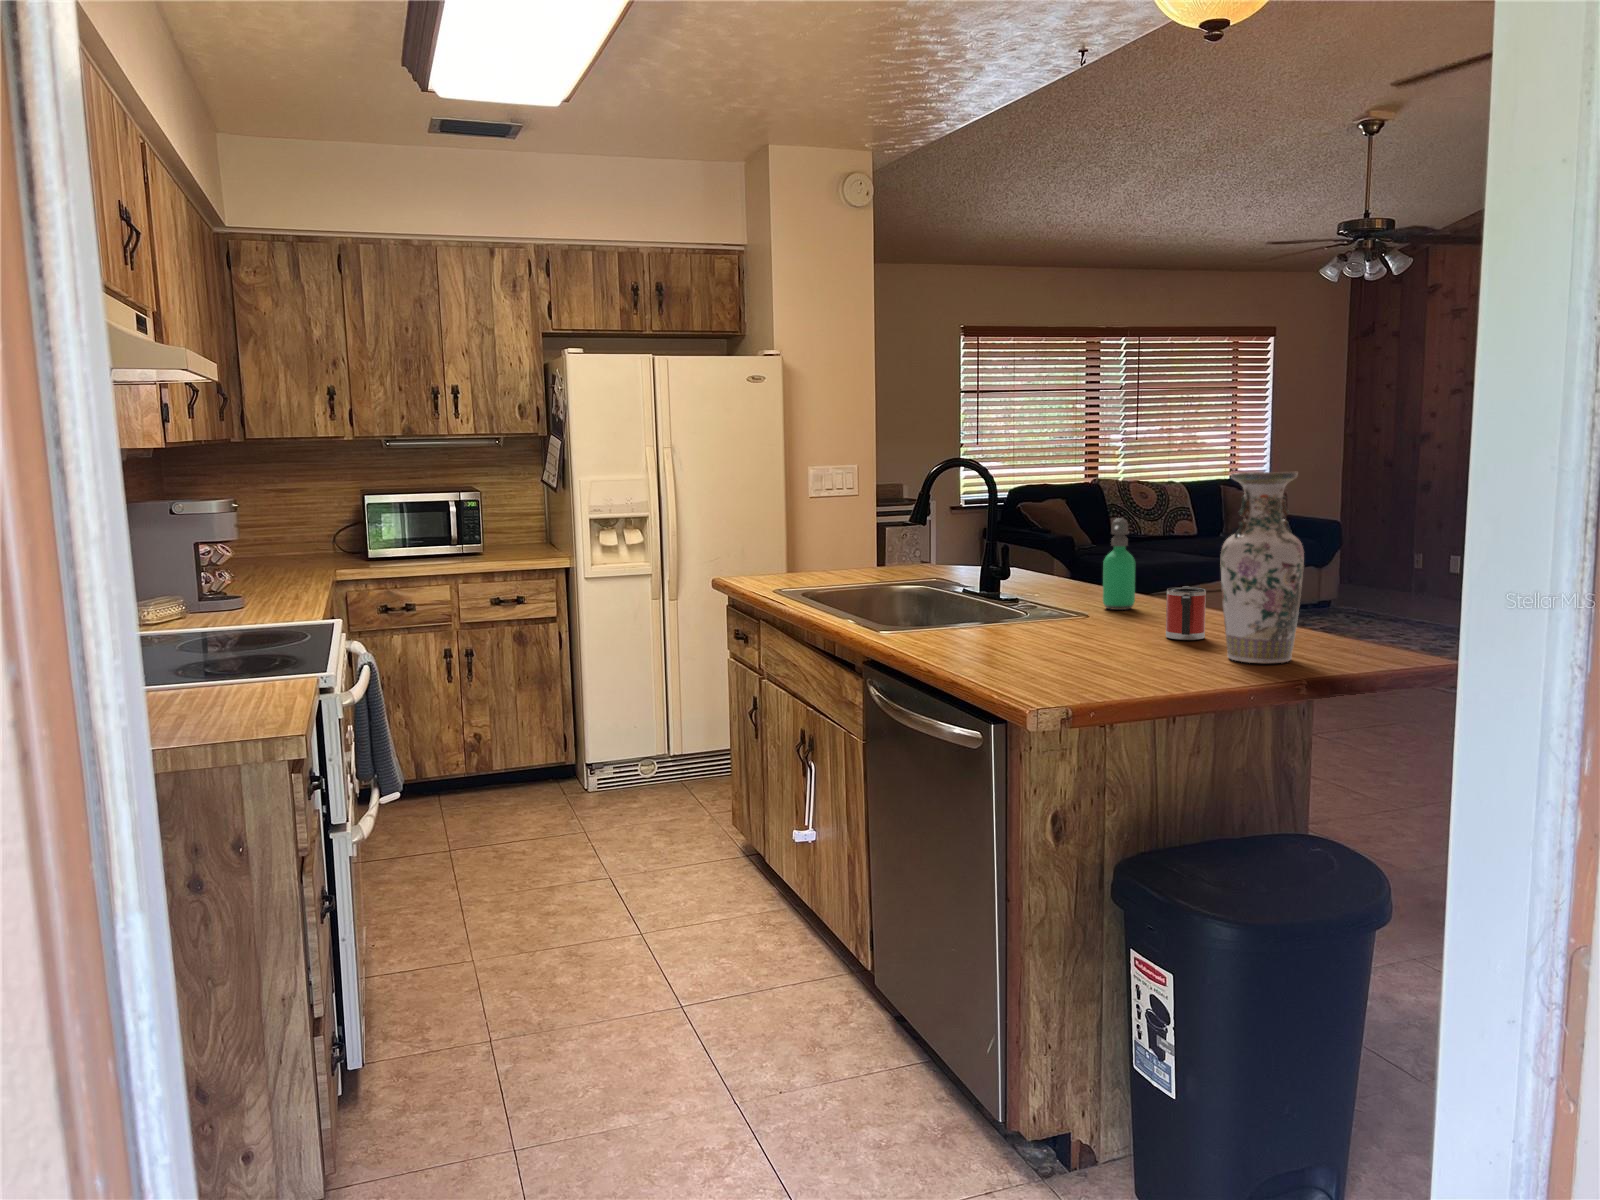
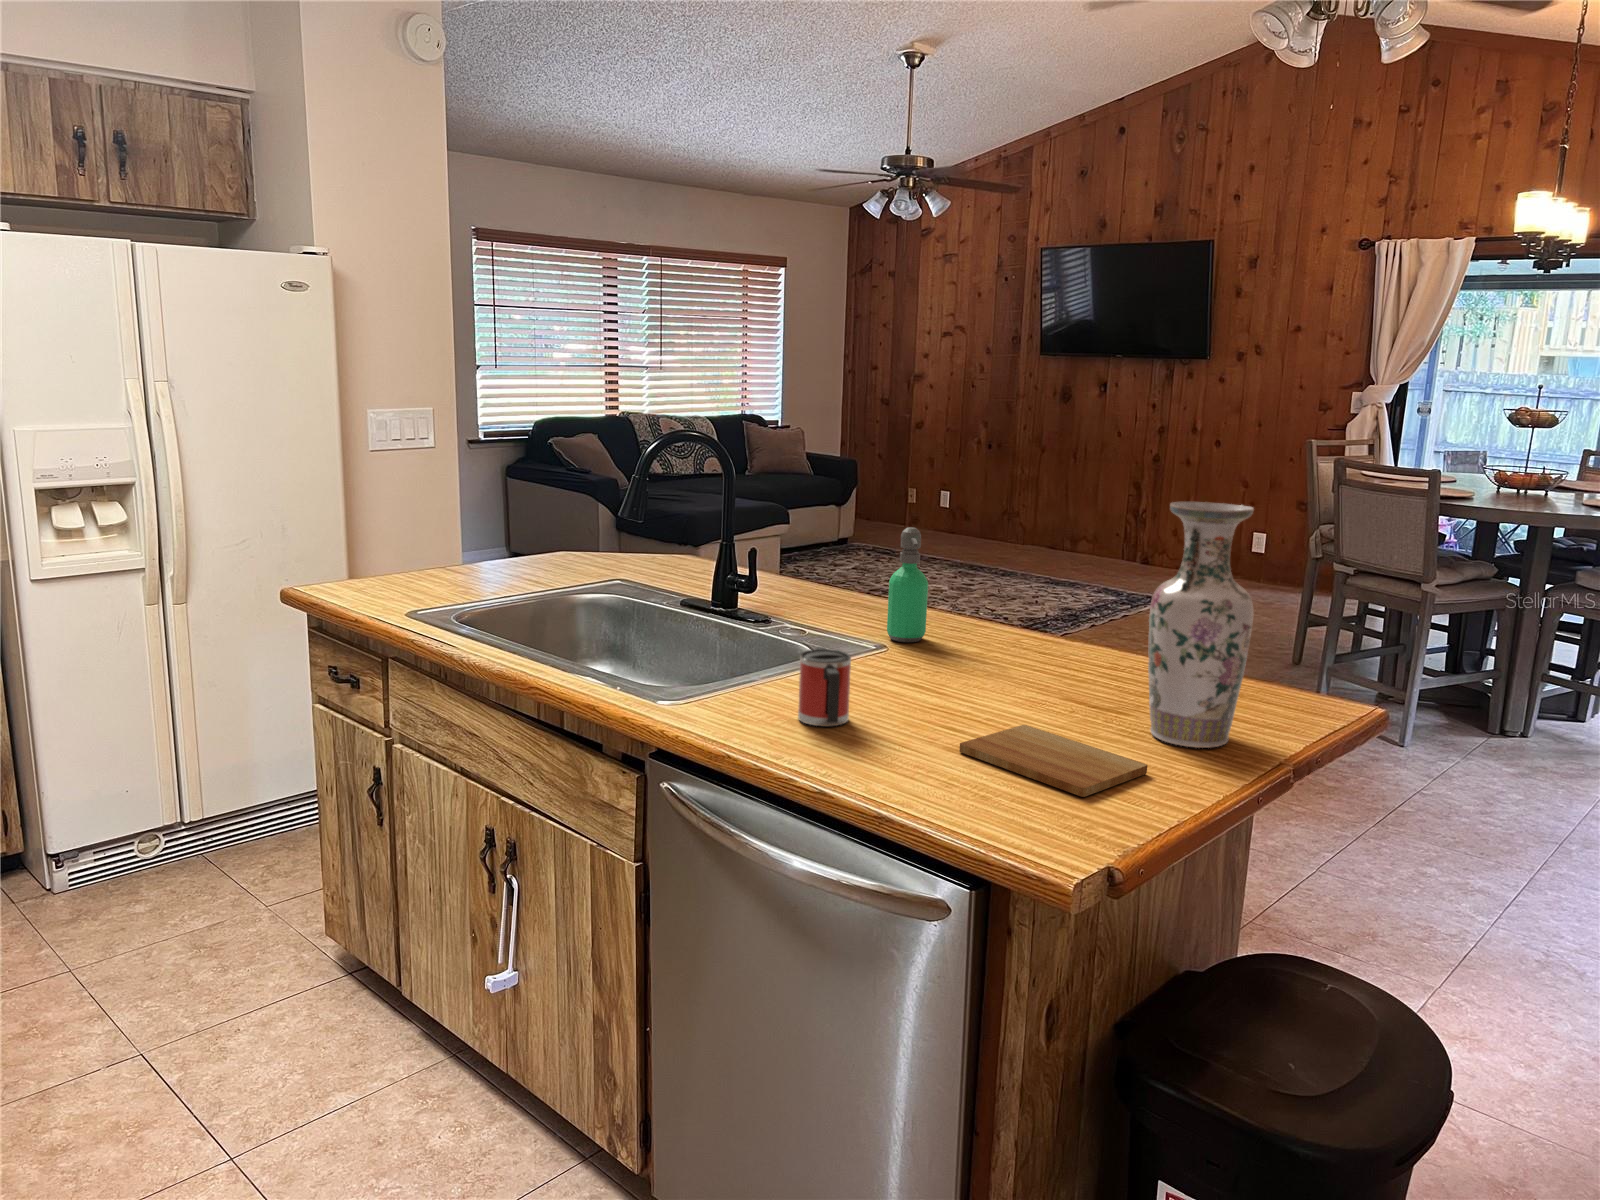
mug: present [1166,586,1206,640] -> present [798,647,851,726]
cutting board: none [1057,645,1184,676] -> present [959,725,1147,797]

